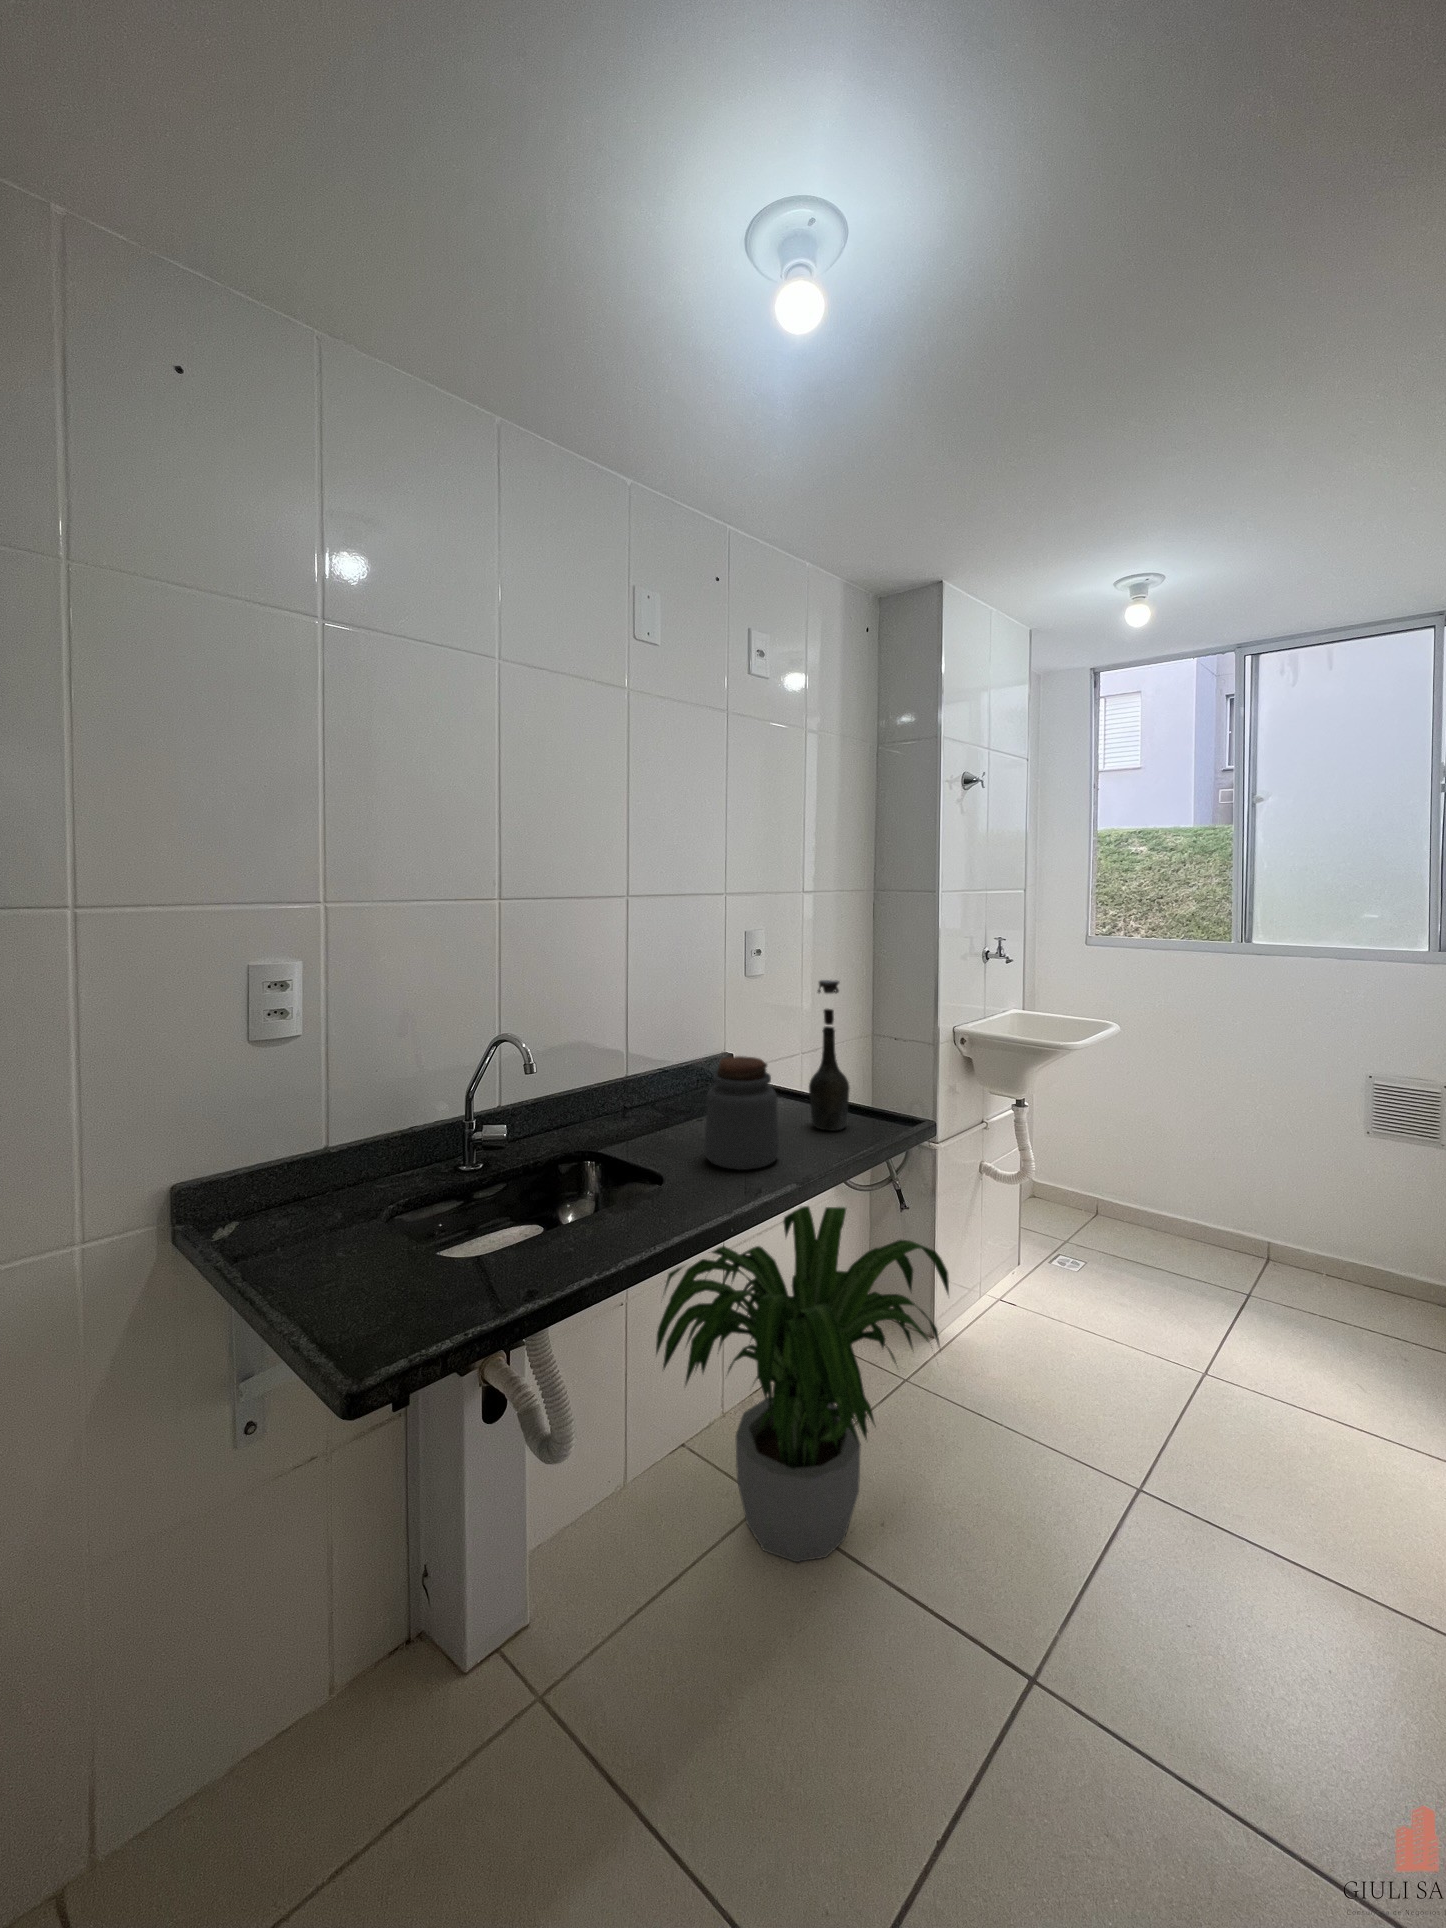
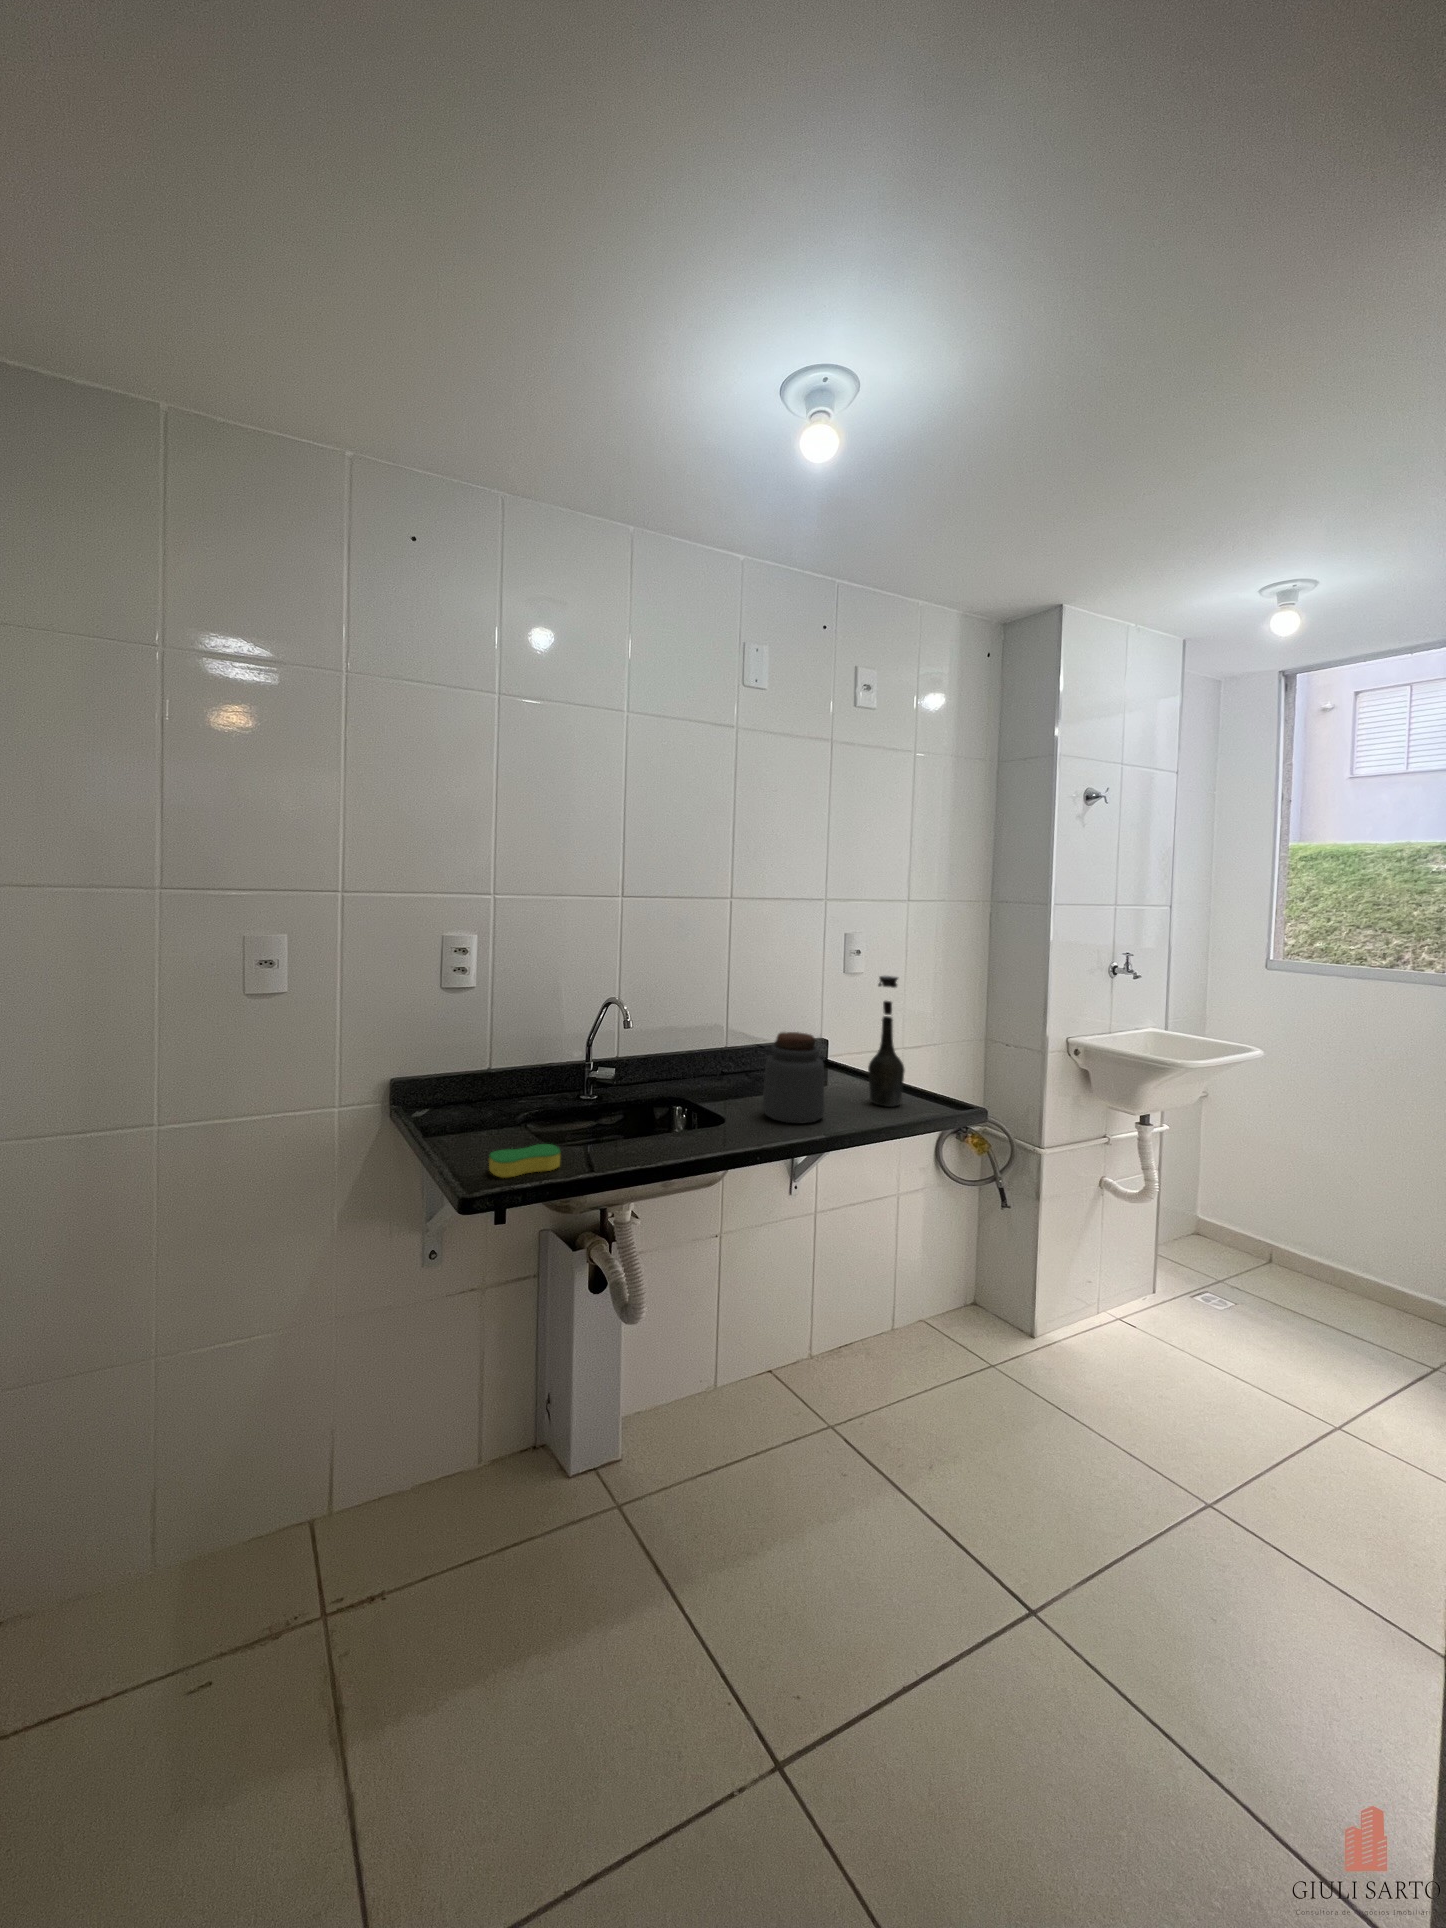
potted plant: present [656,1206,949,1562] -> none [729,1176,1004,1478]
sponge: none [374,1262,482,1333] -> present [489,1144,560,1178]

